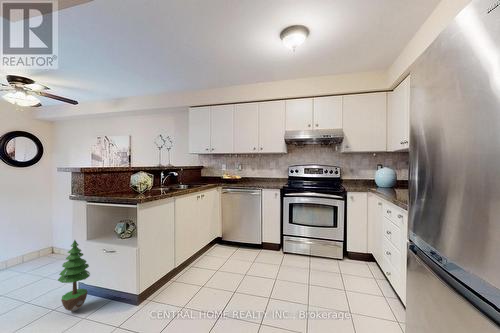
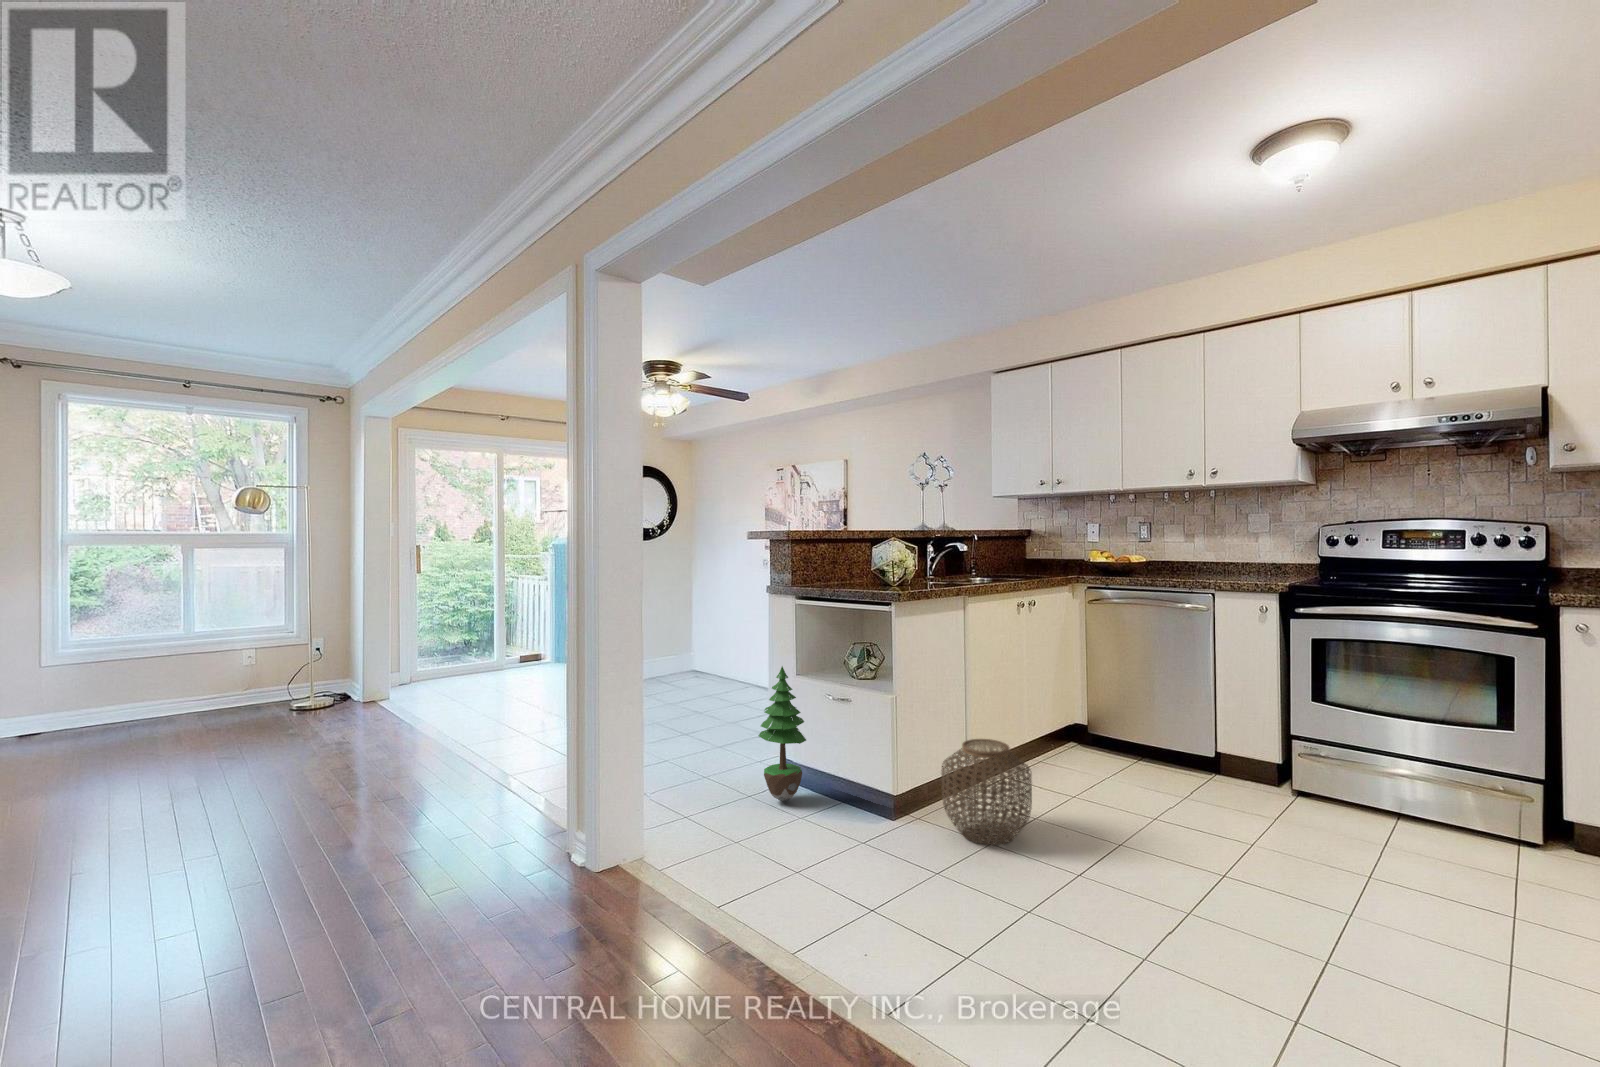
woven basket: none [162,260,202,310] -> present [941,739,1032,845]

